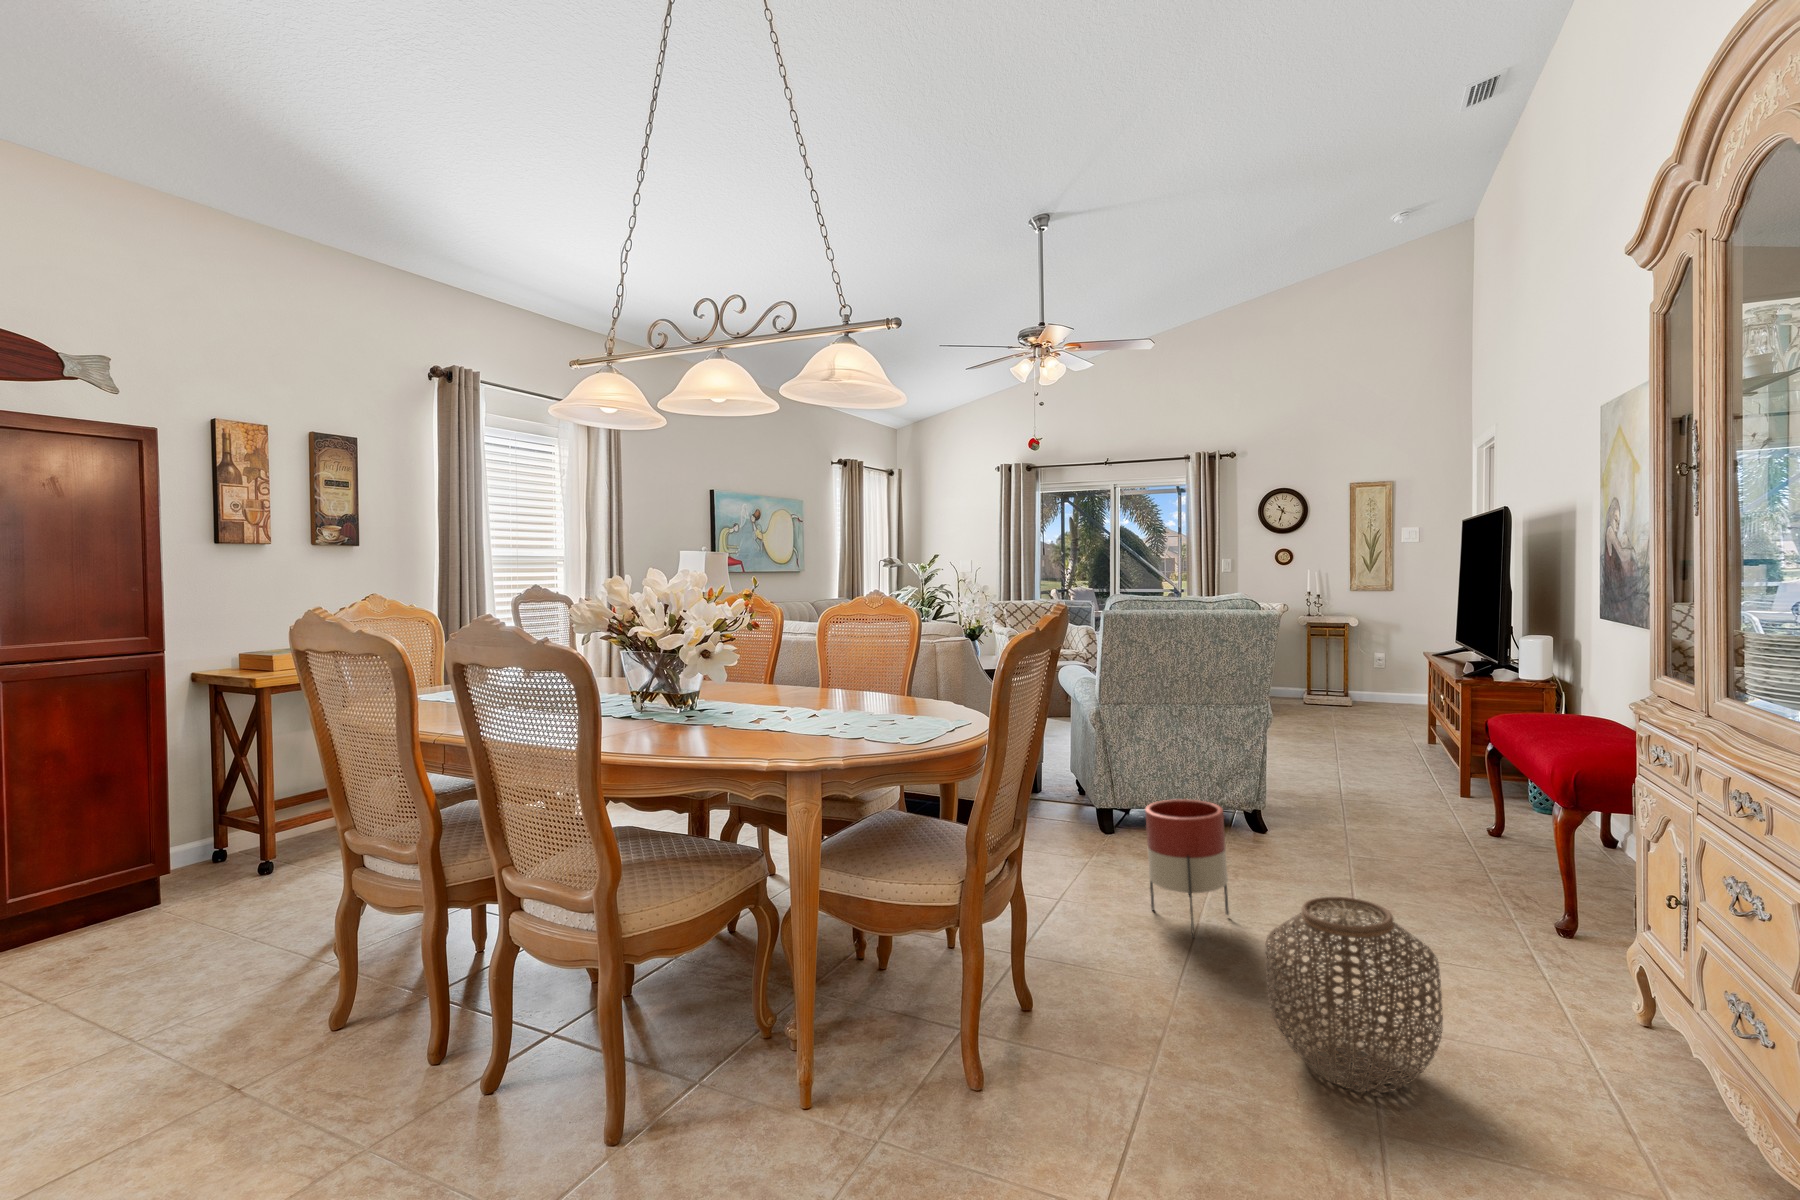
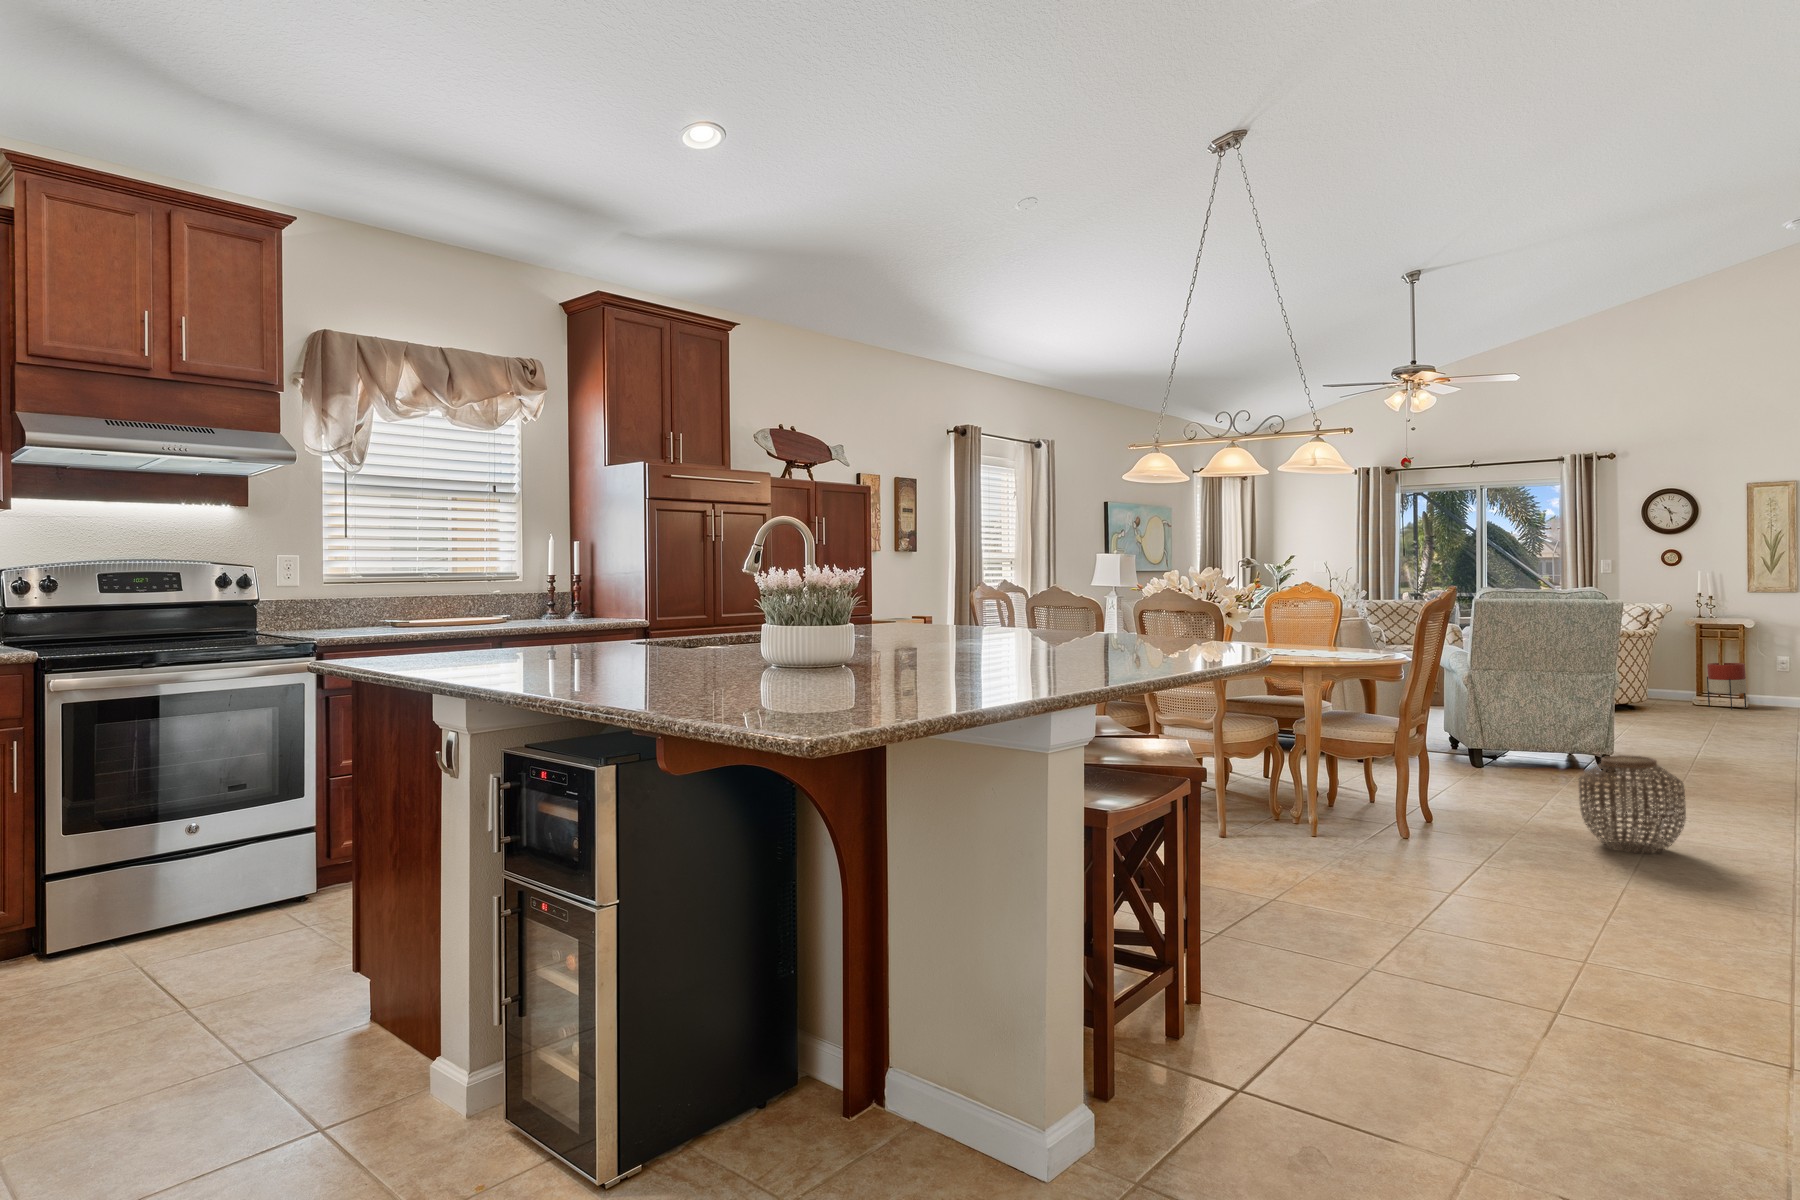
planter: present [1145,799,1229,937] -> present [1707,663,1747,710]

